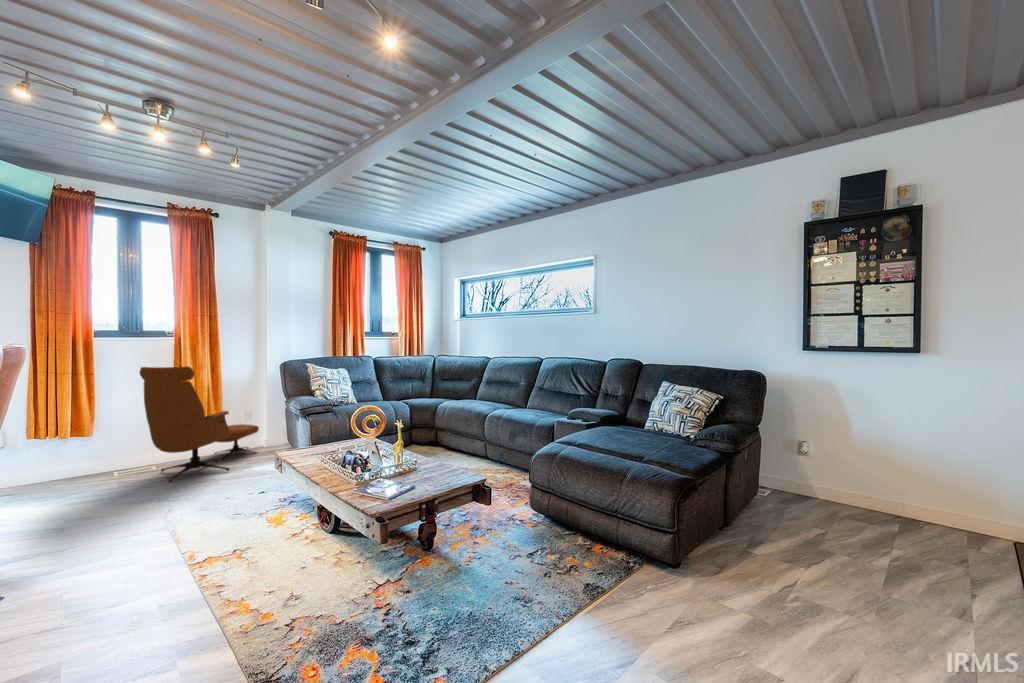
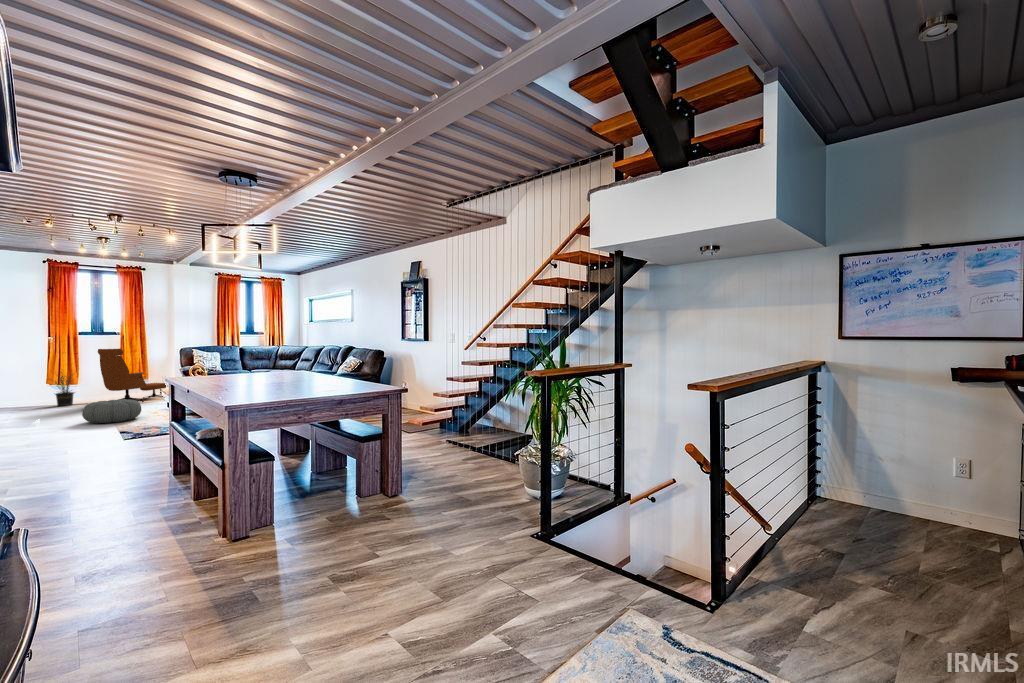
potted plant: none [25,405,98,487] -> present [55,372,74,406]
pouf: none [136,506,287,600] -> present [82,399,141,423]

